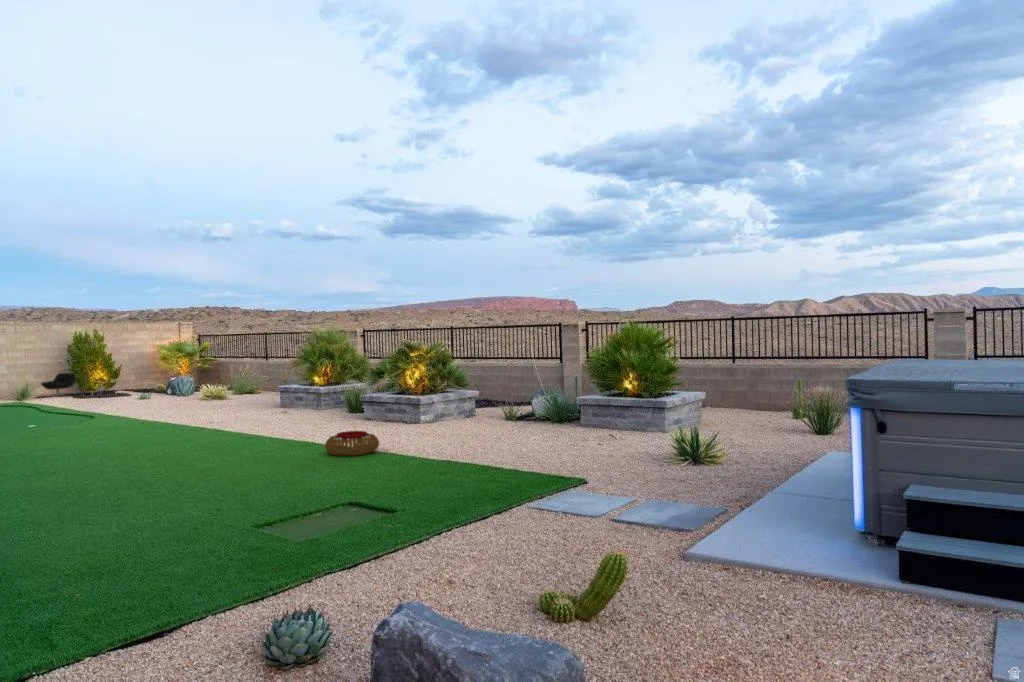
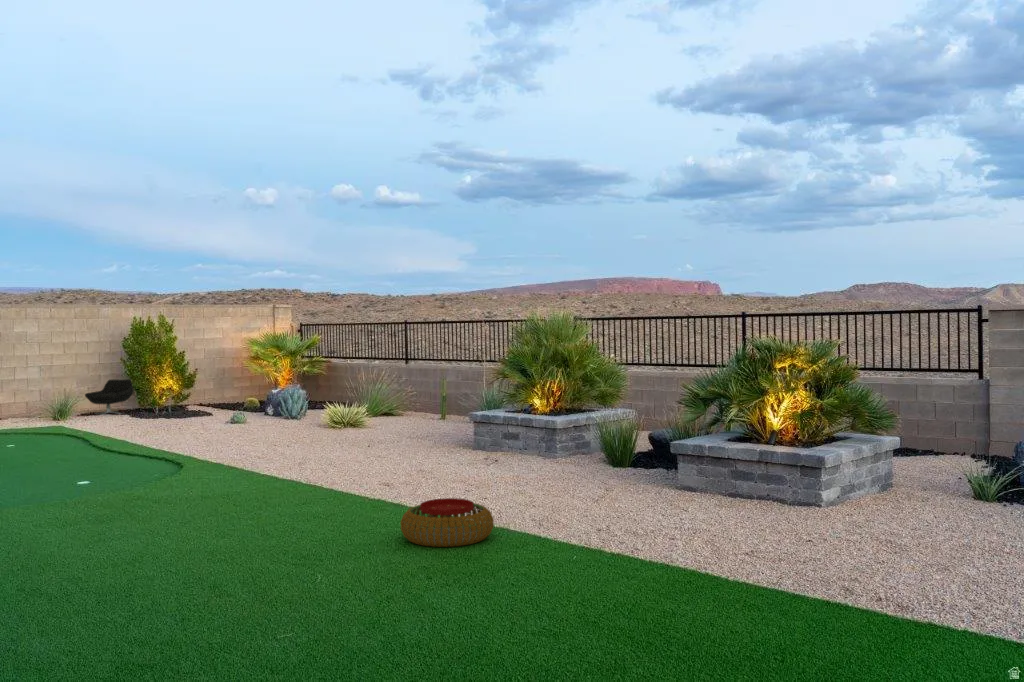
pouf: present [325,431,379,456] -> present [401,498,494,547]

